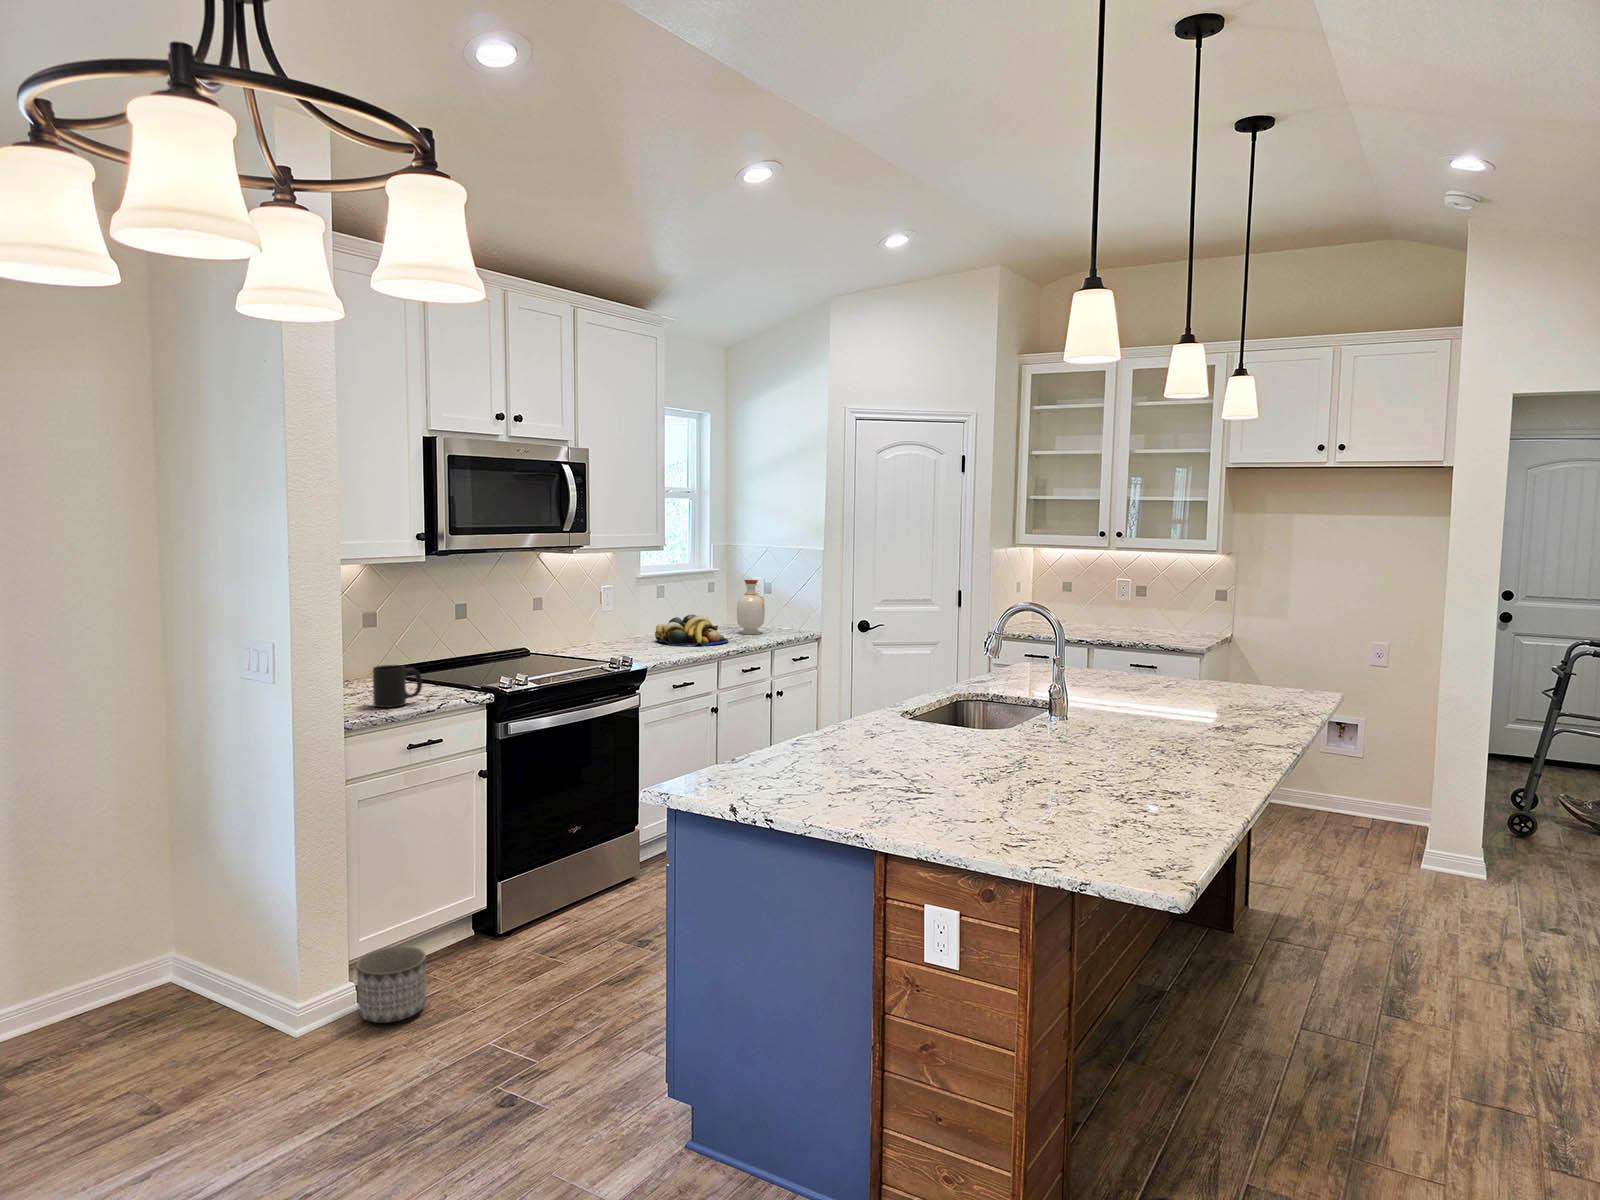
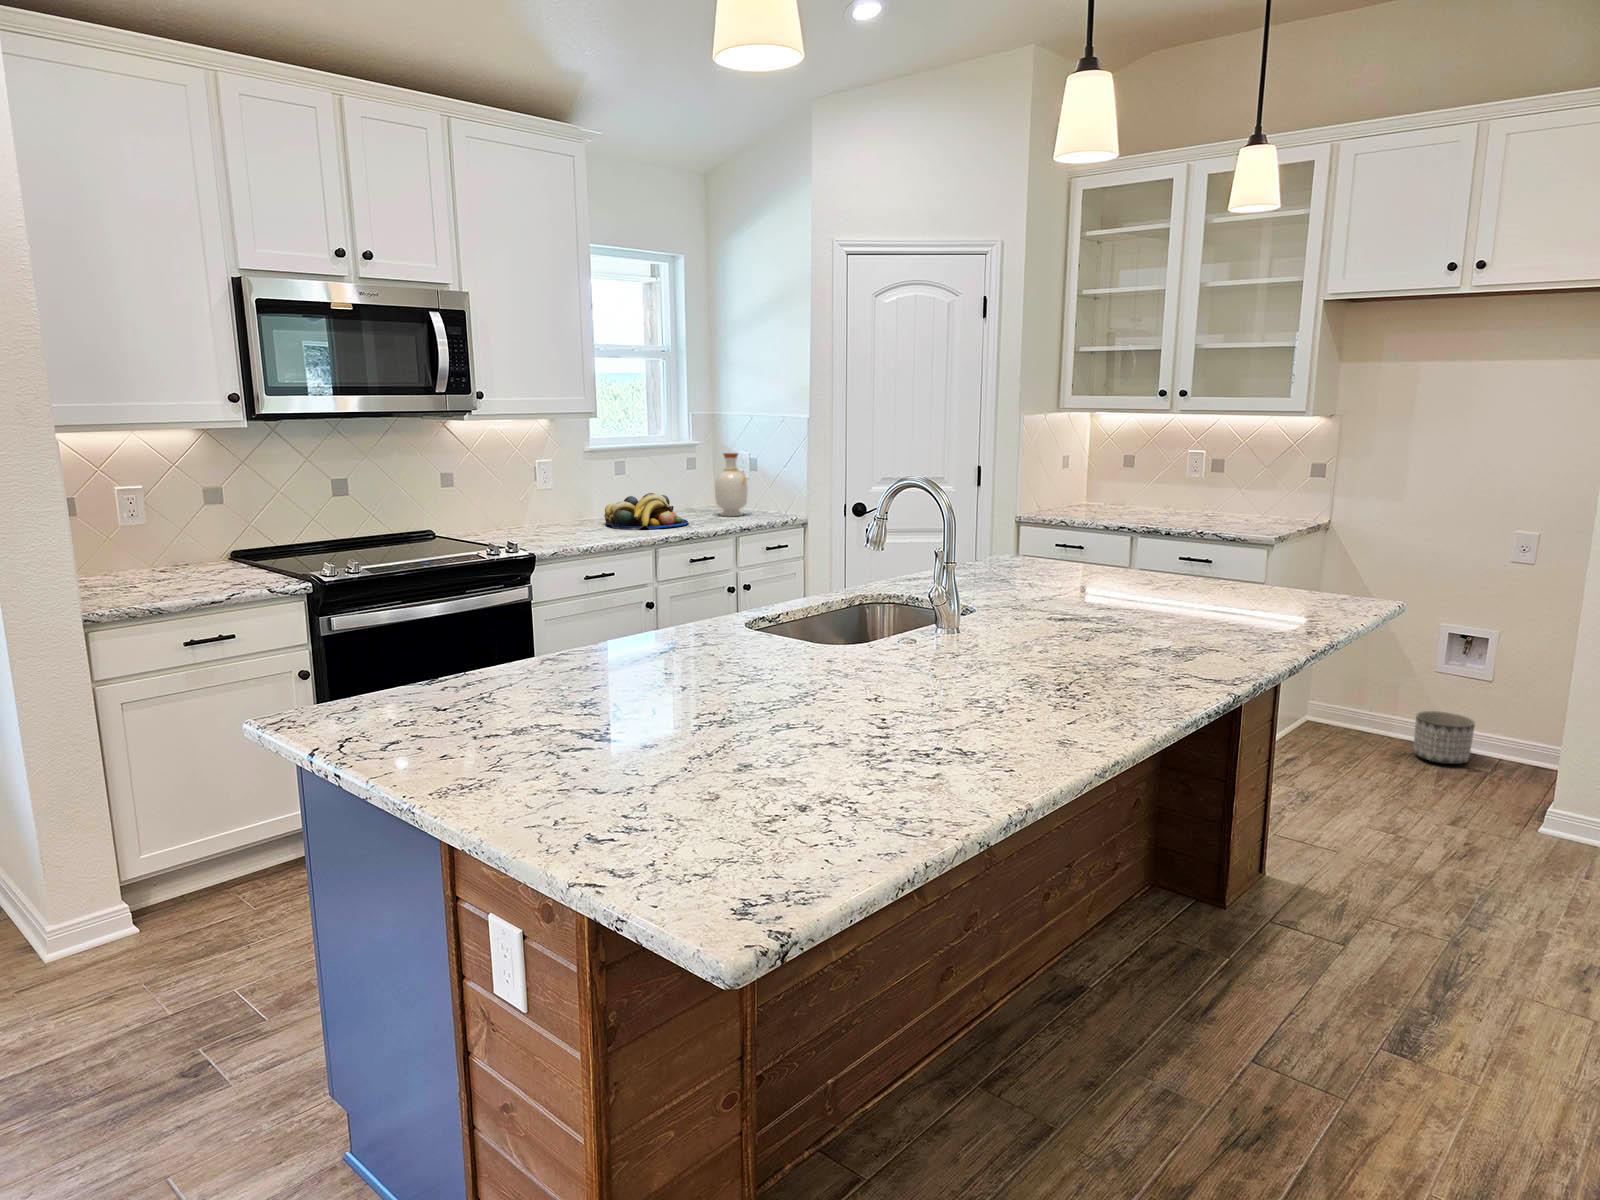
mug: present [373,665,422,708] -> none [134,548,201,598]
planter: present [356,946,426,1023] -> present [1413,711,1475,764]

